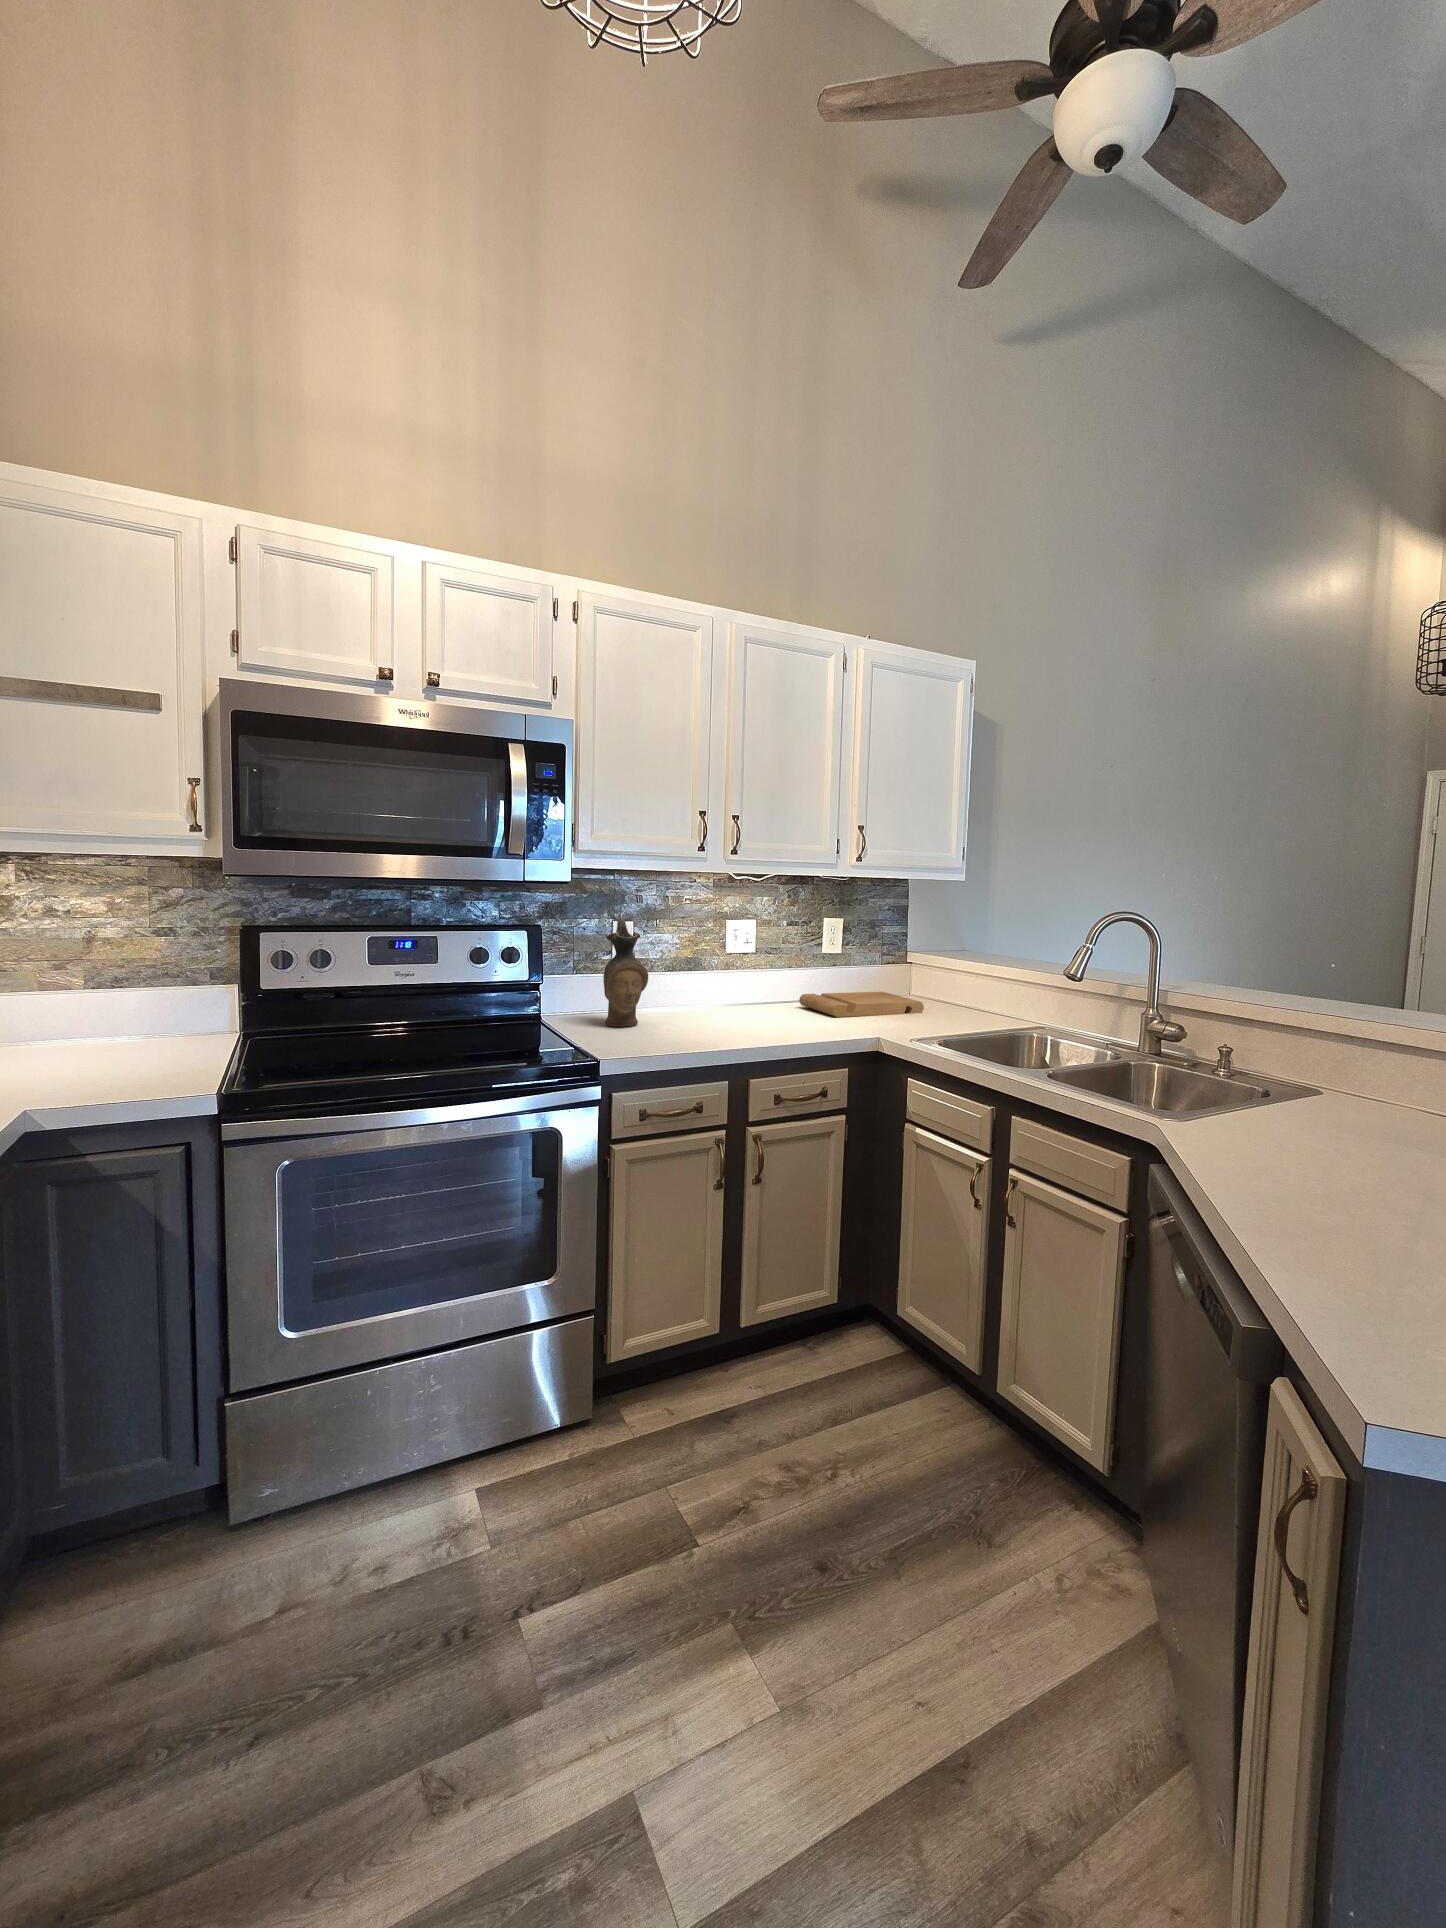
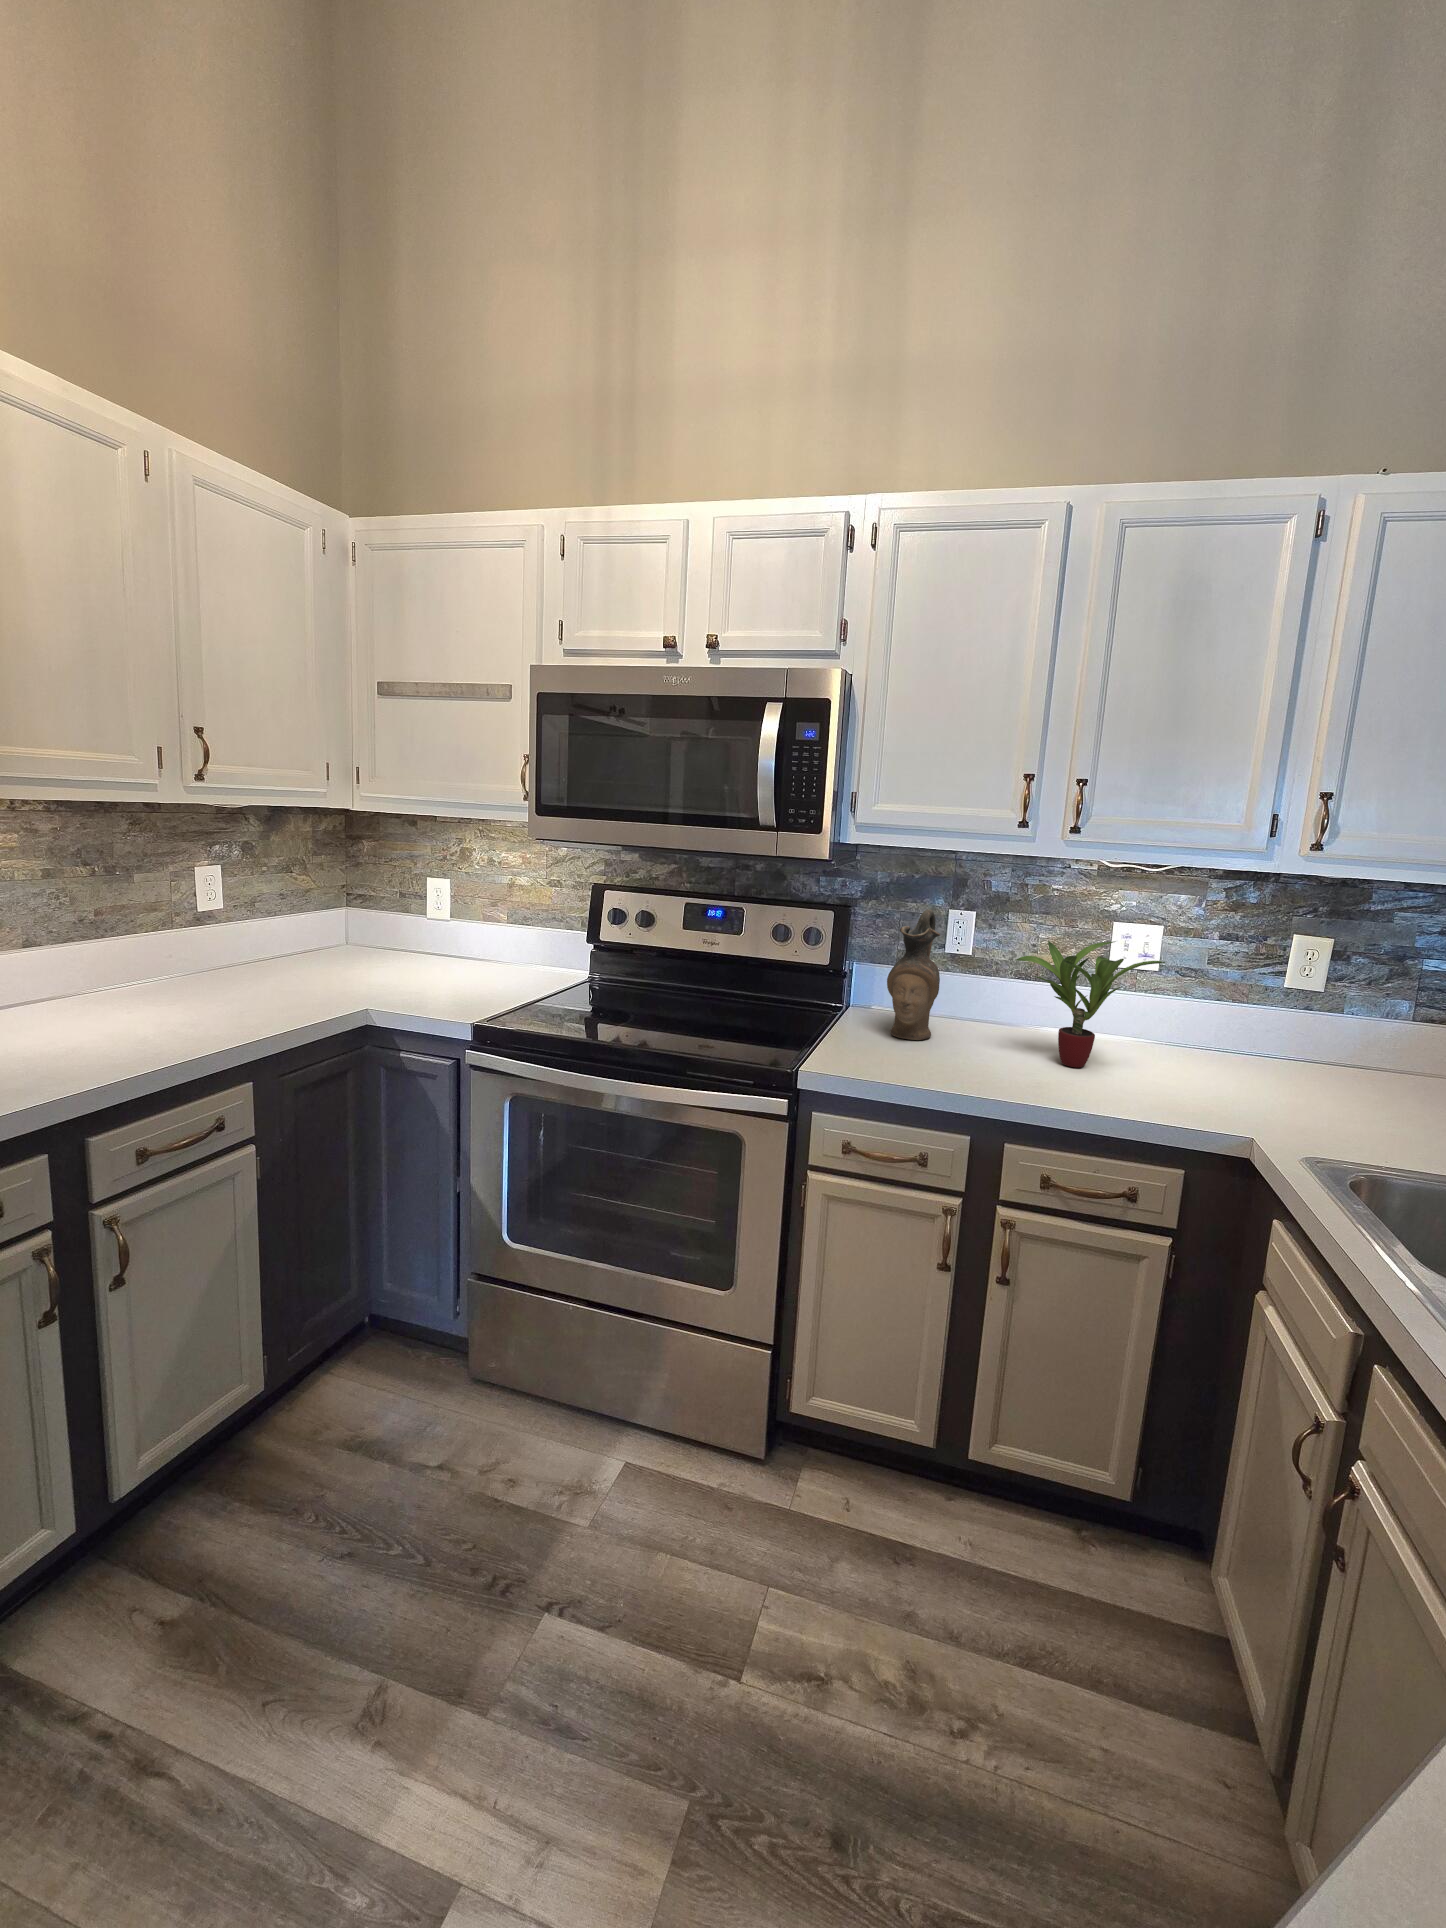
potted plant: none [703,928,797,1022] -> present [1015,941,1166,1068]
cutting board: present [799,992,924,1017] -> none [1206,1044,1423,1118]

